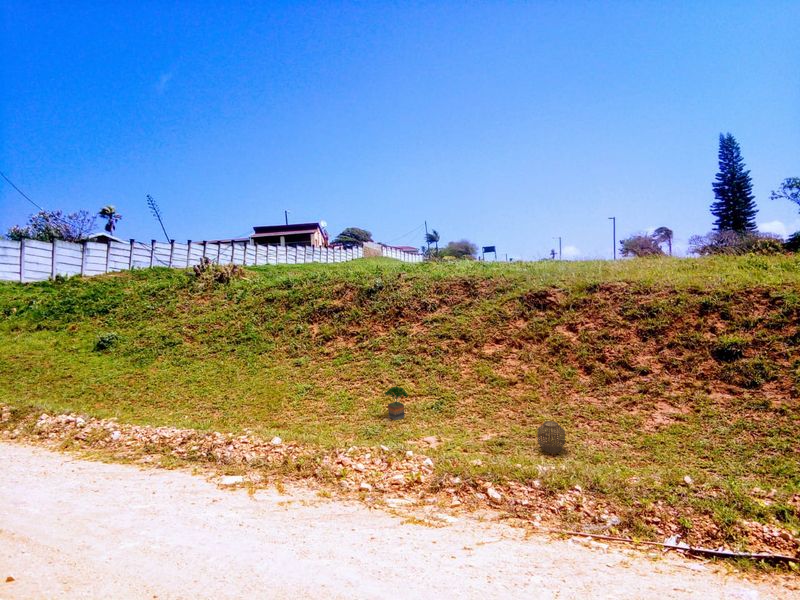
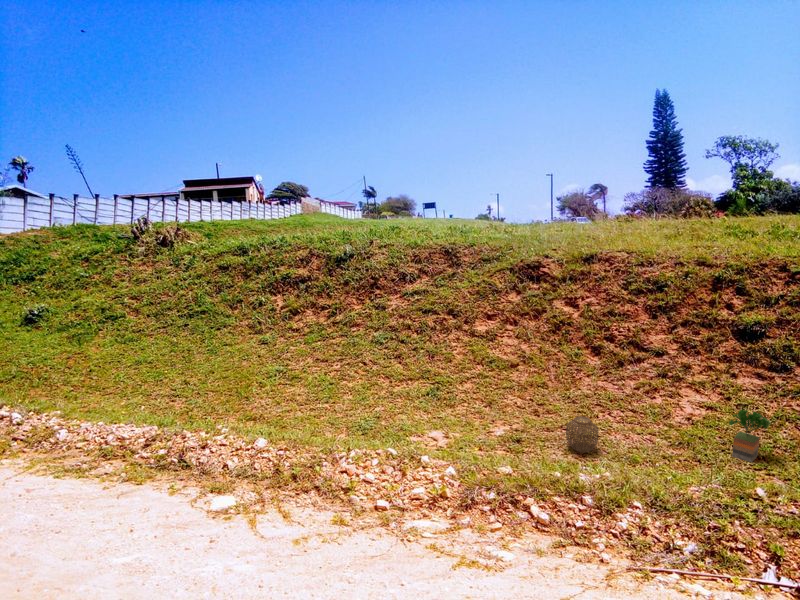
potted tree: present [385,386,408,420] -> present [729,410,770,462]

